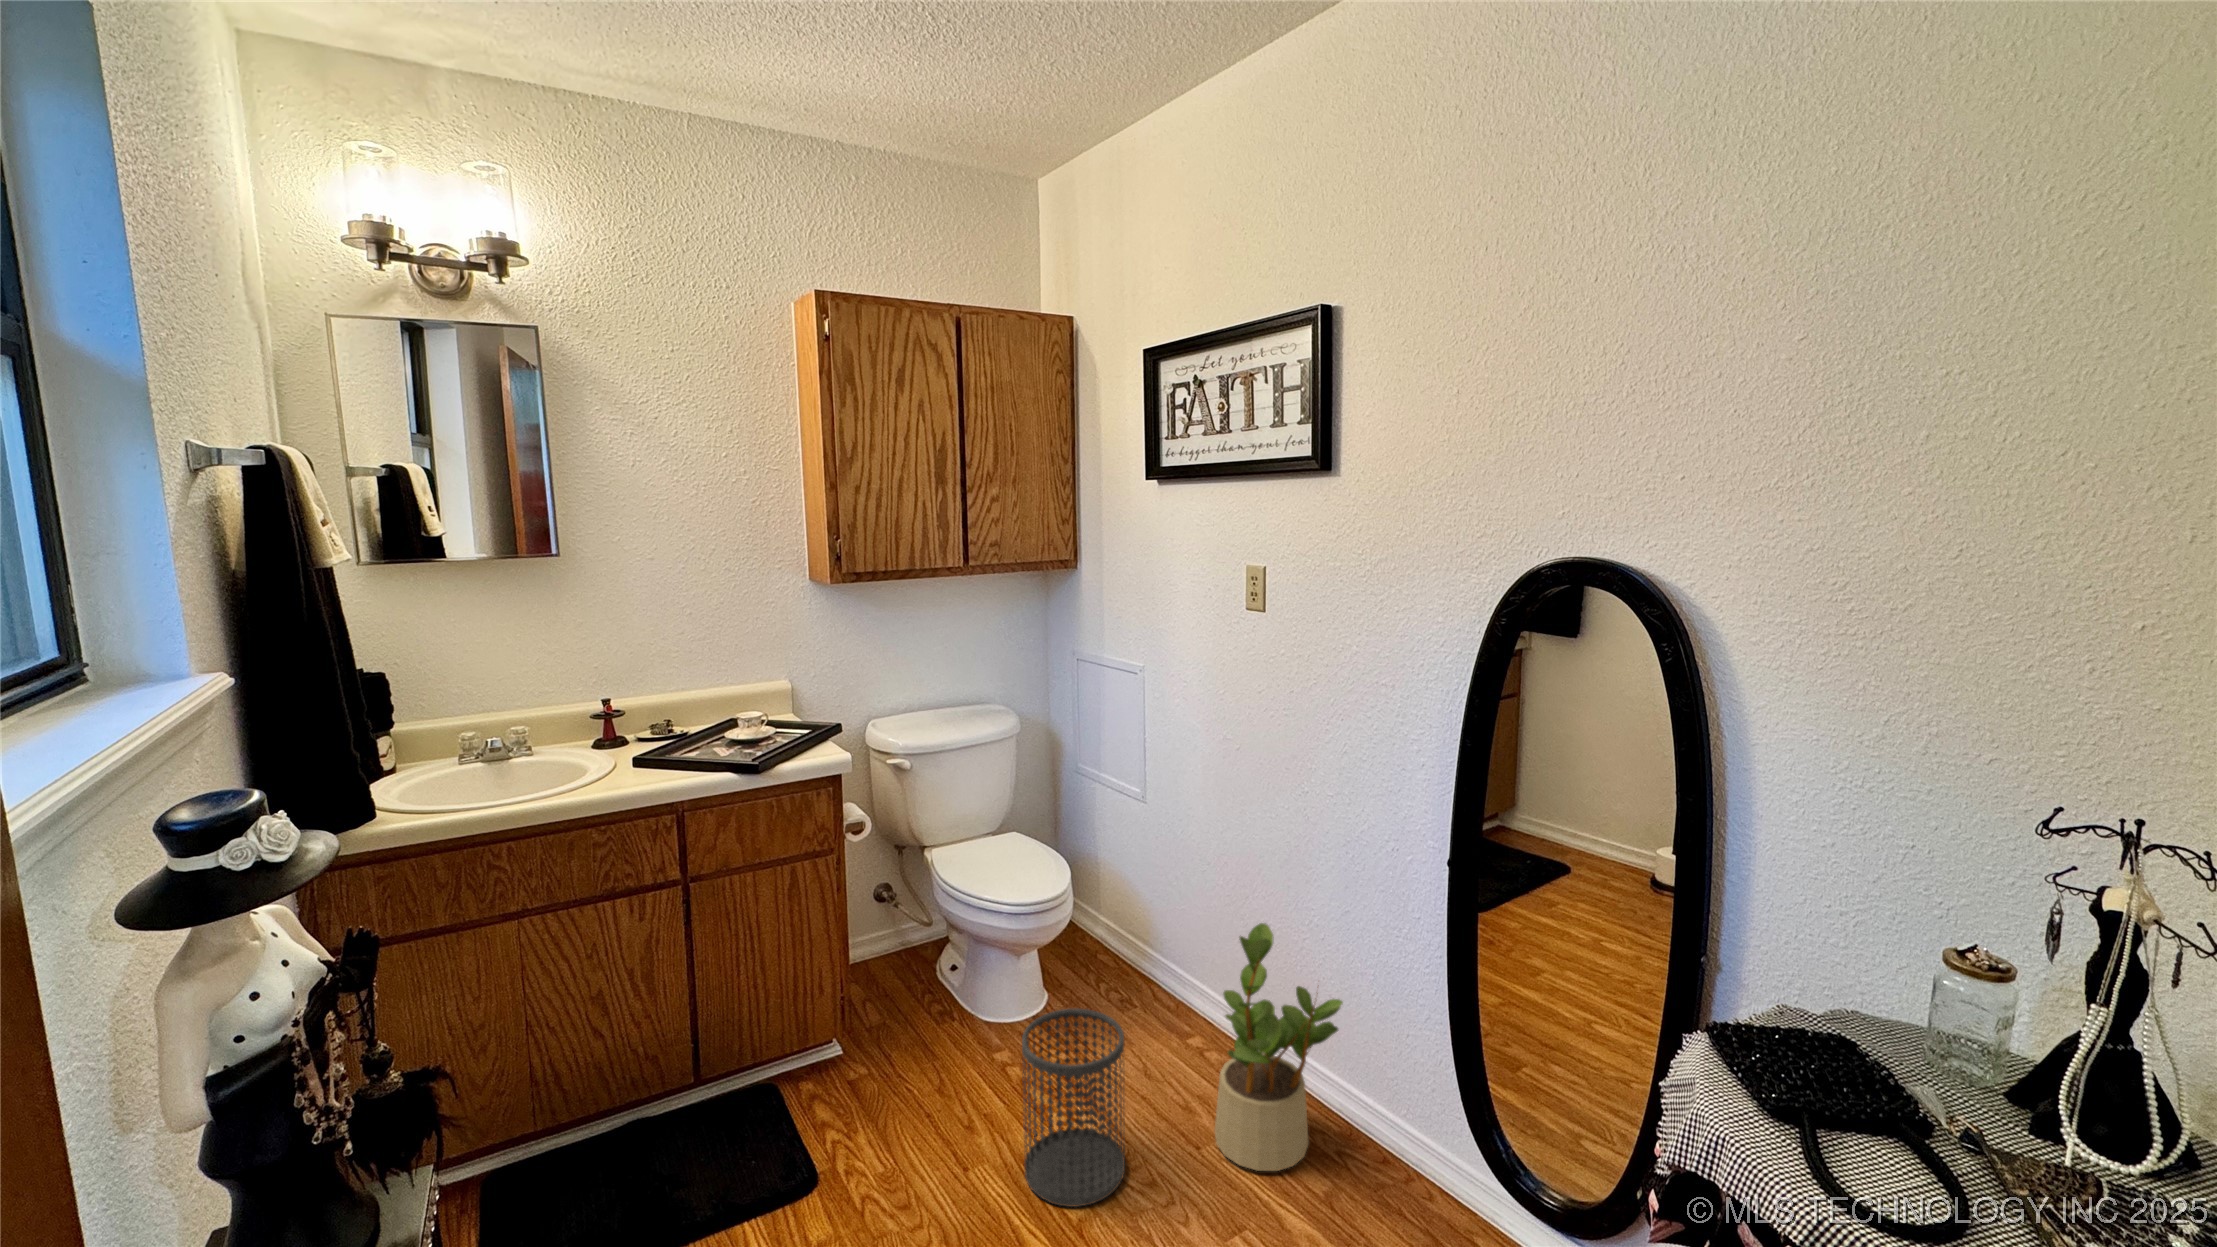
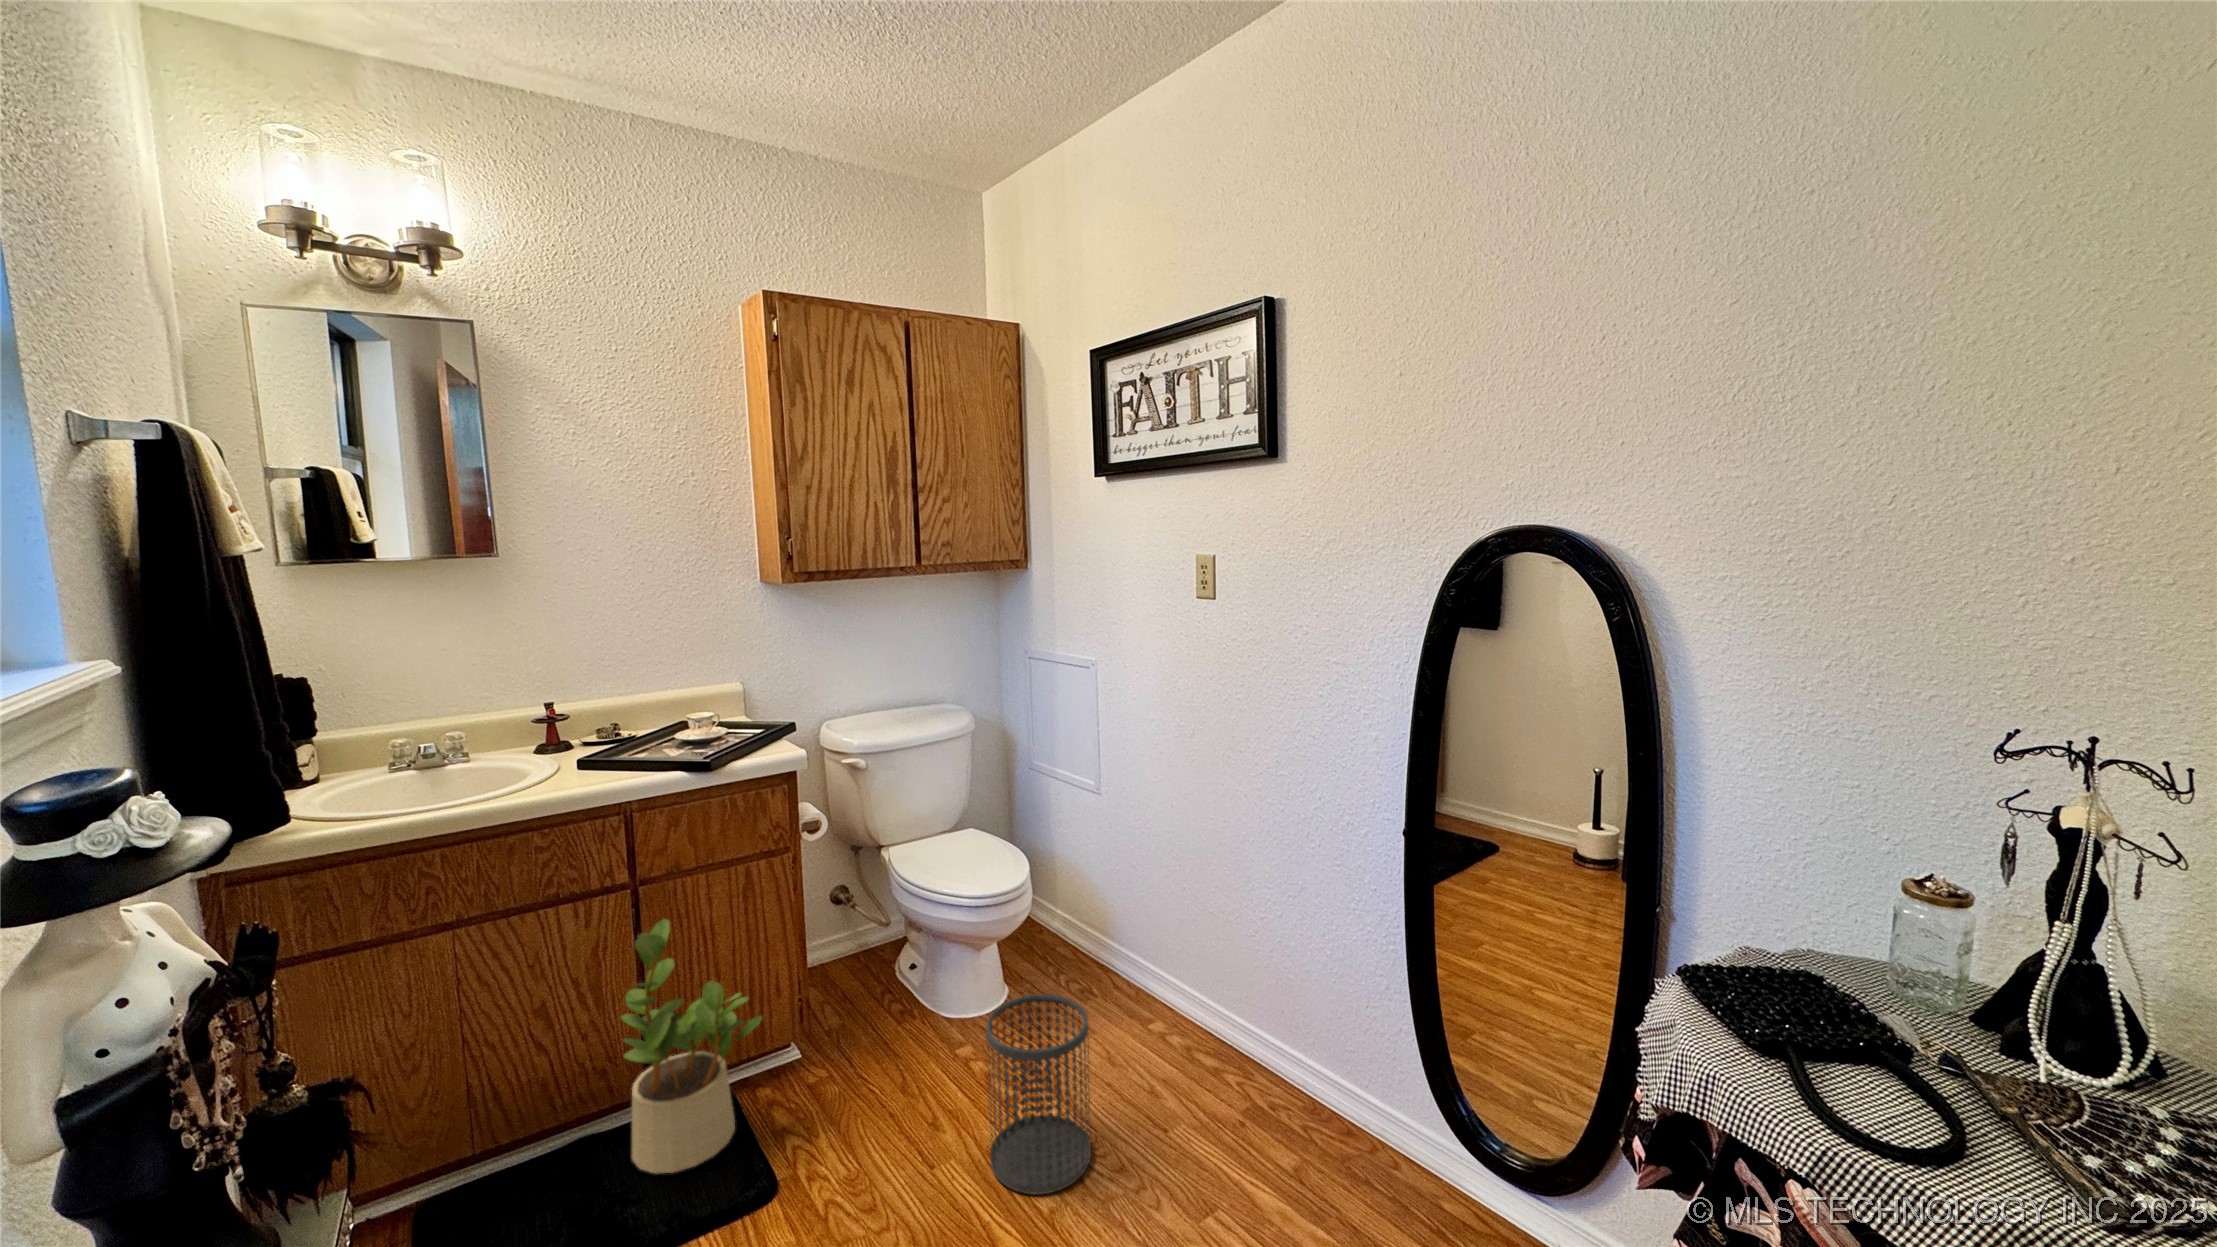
potted plant: present [1215,923,1343,1171] -> present [621,919,762,1174]

